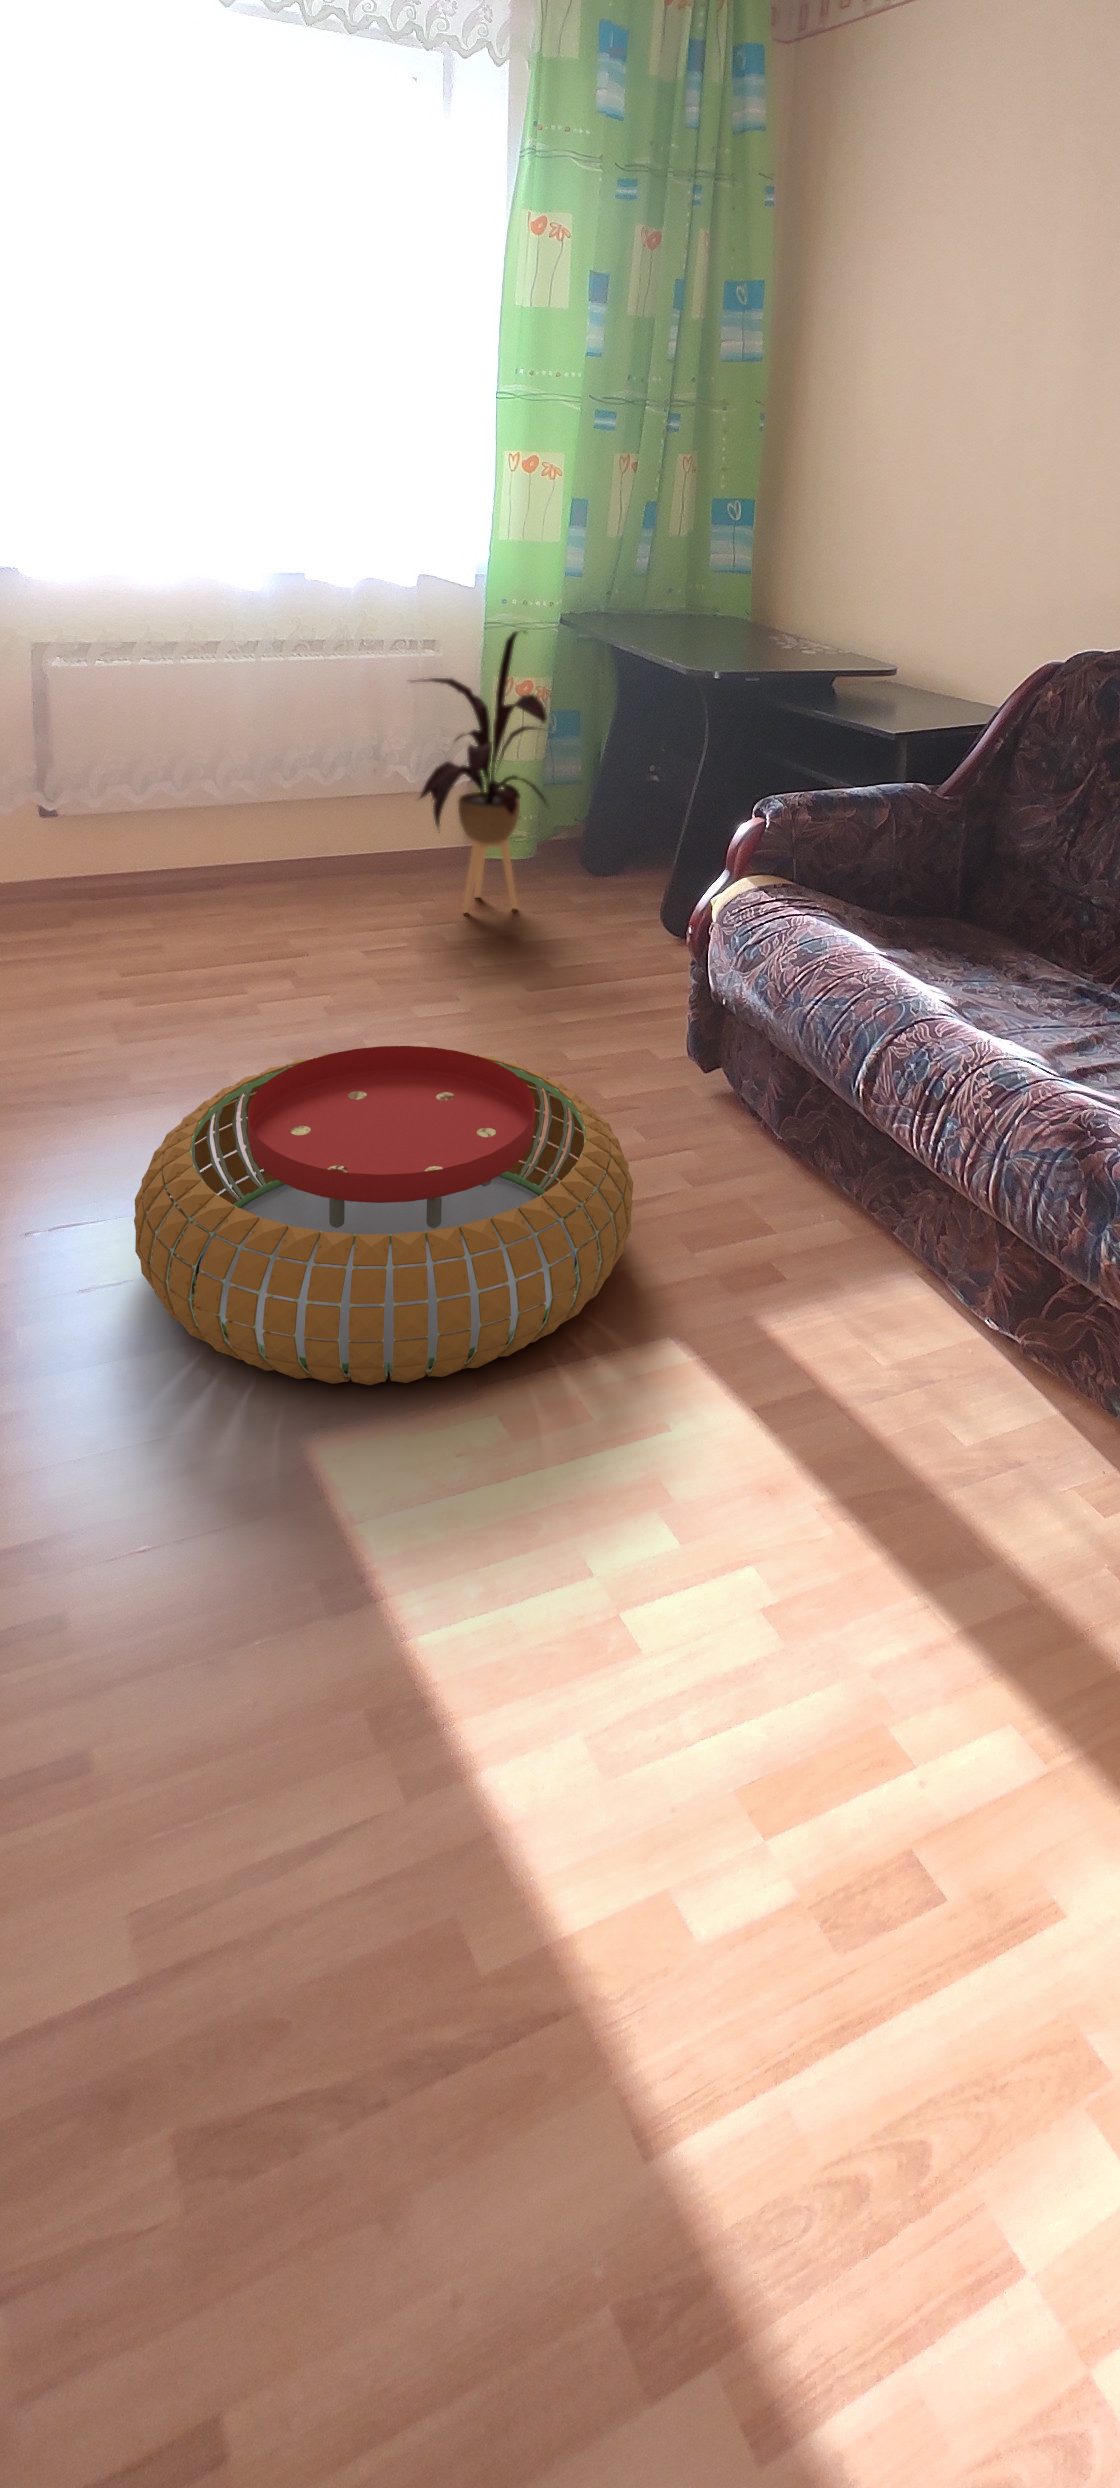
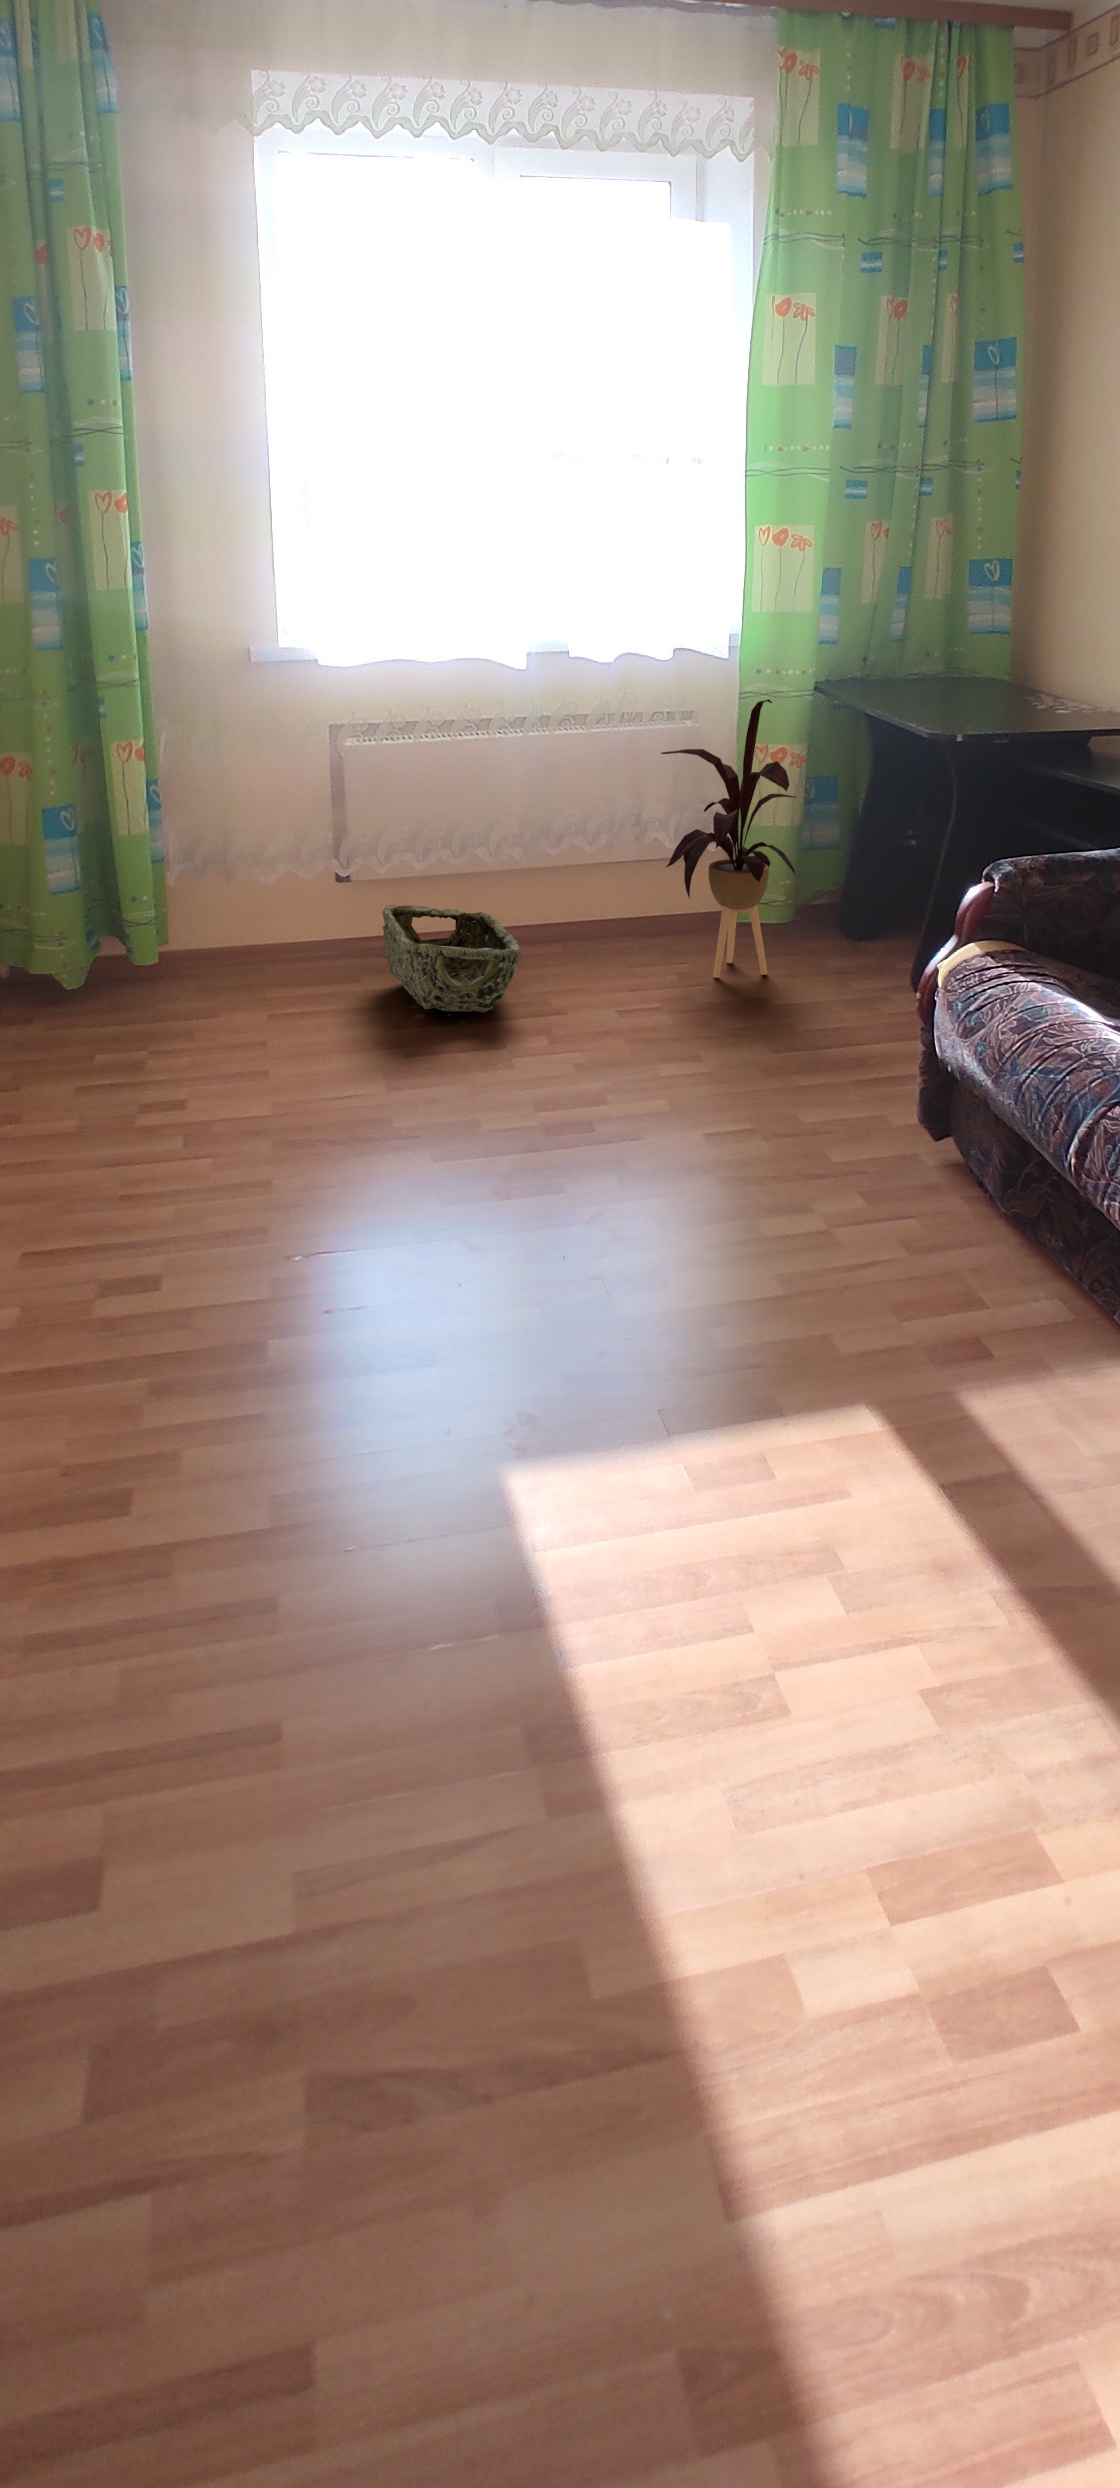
woven basket: none [95,839,262,955] -> present [382,905,522,1012]
pouf: present [134,1046,633,1385] -> none [371,1101,836,1422]

